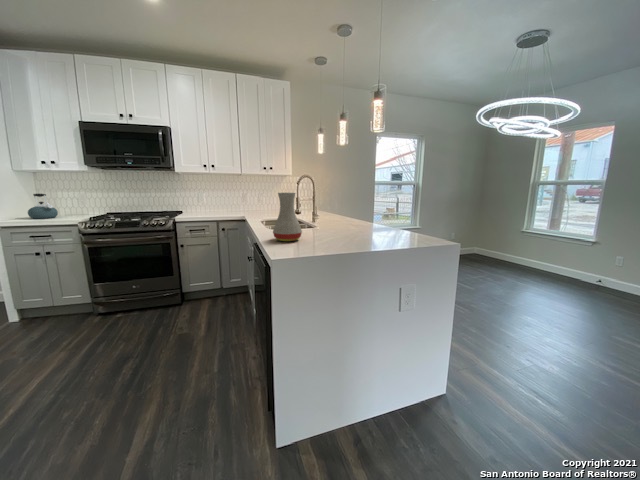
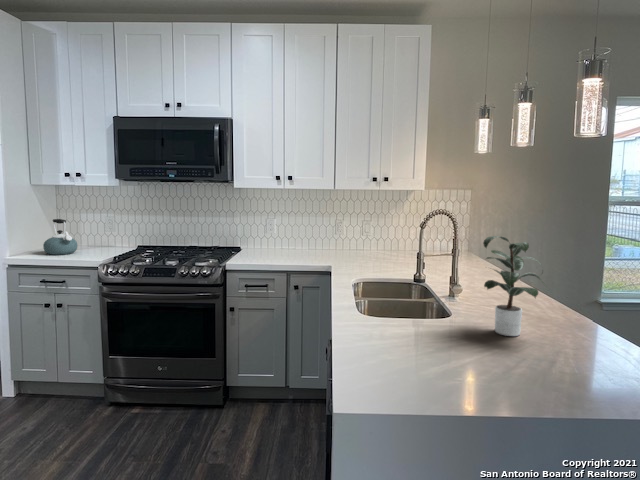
potted plant: none [312,185,353,234] -> present [483,236,543,336]
vase: present [273,193,302,241] -> none [386,252,445,352]

